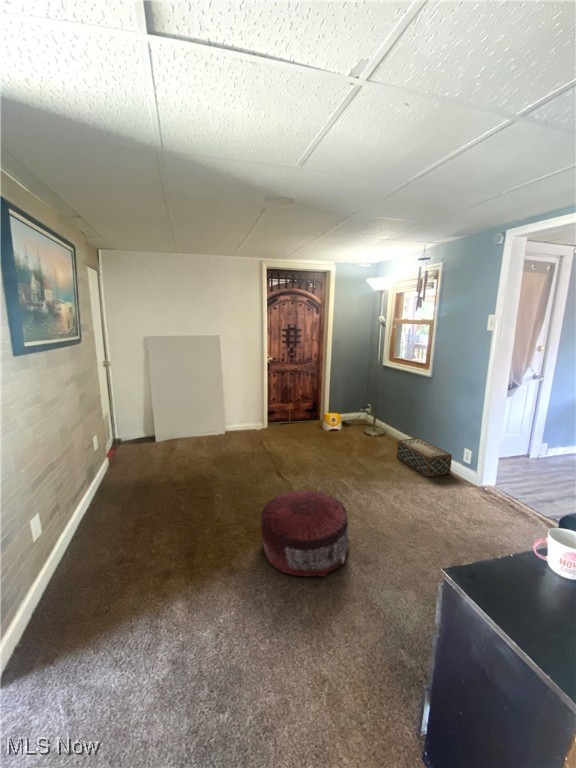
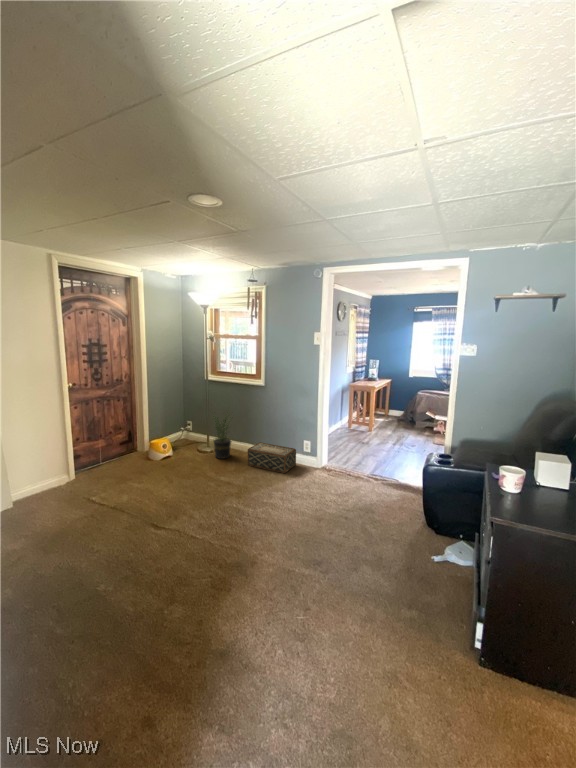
potted plant: none [373,394,398,445] -> present [213,417,231,459]
pouf: present [261,490,349,577] -> none [218,515,310,615]

